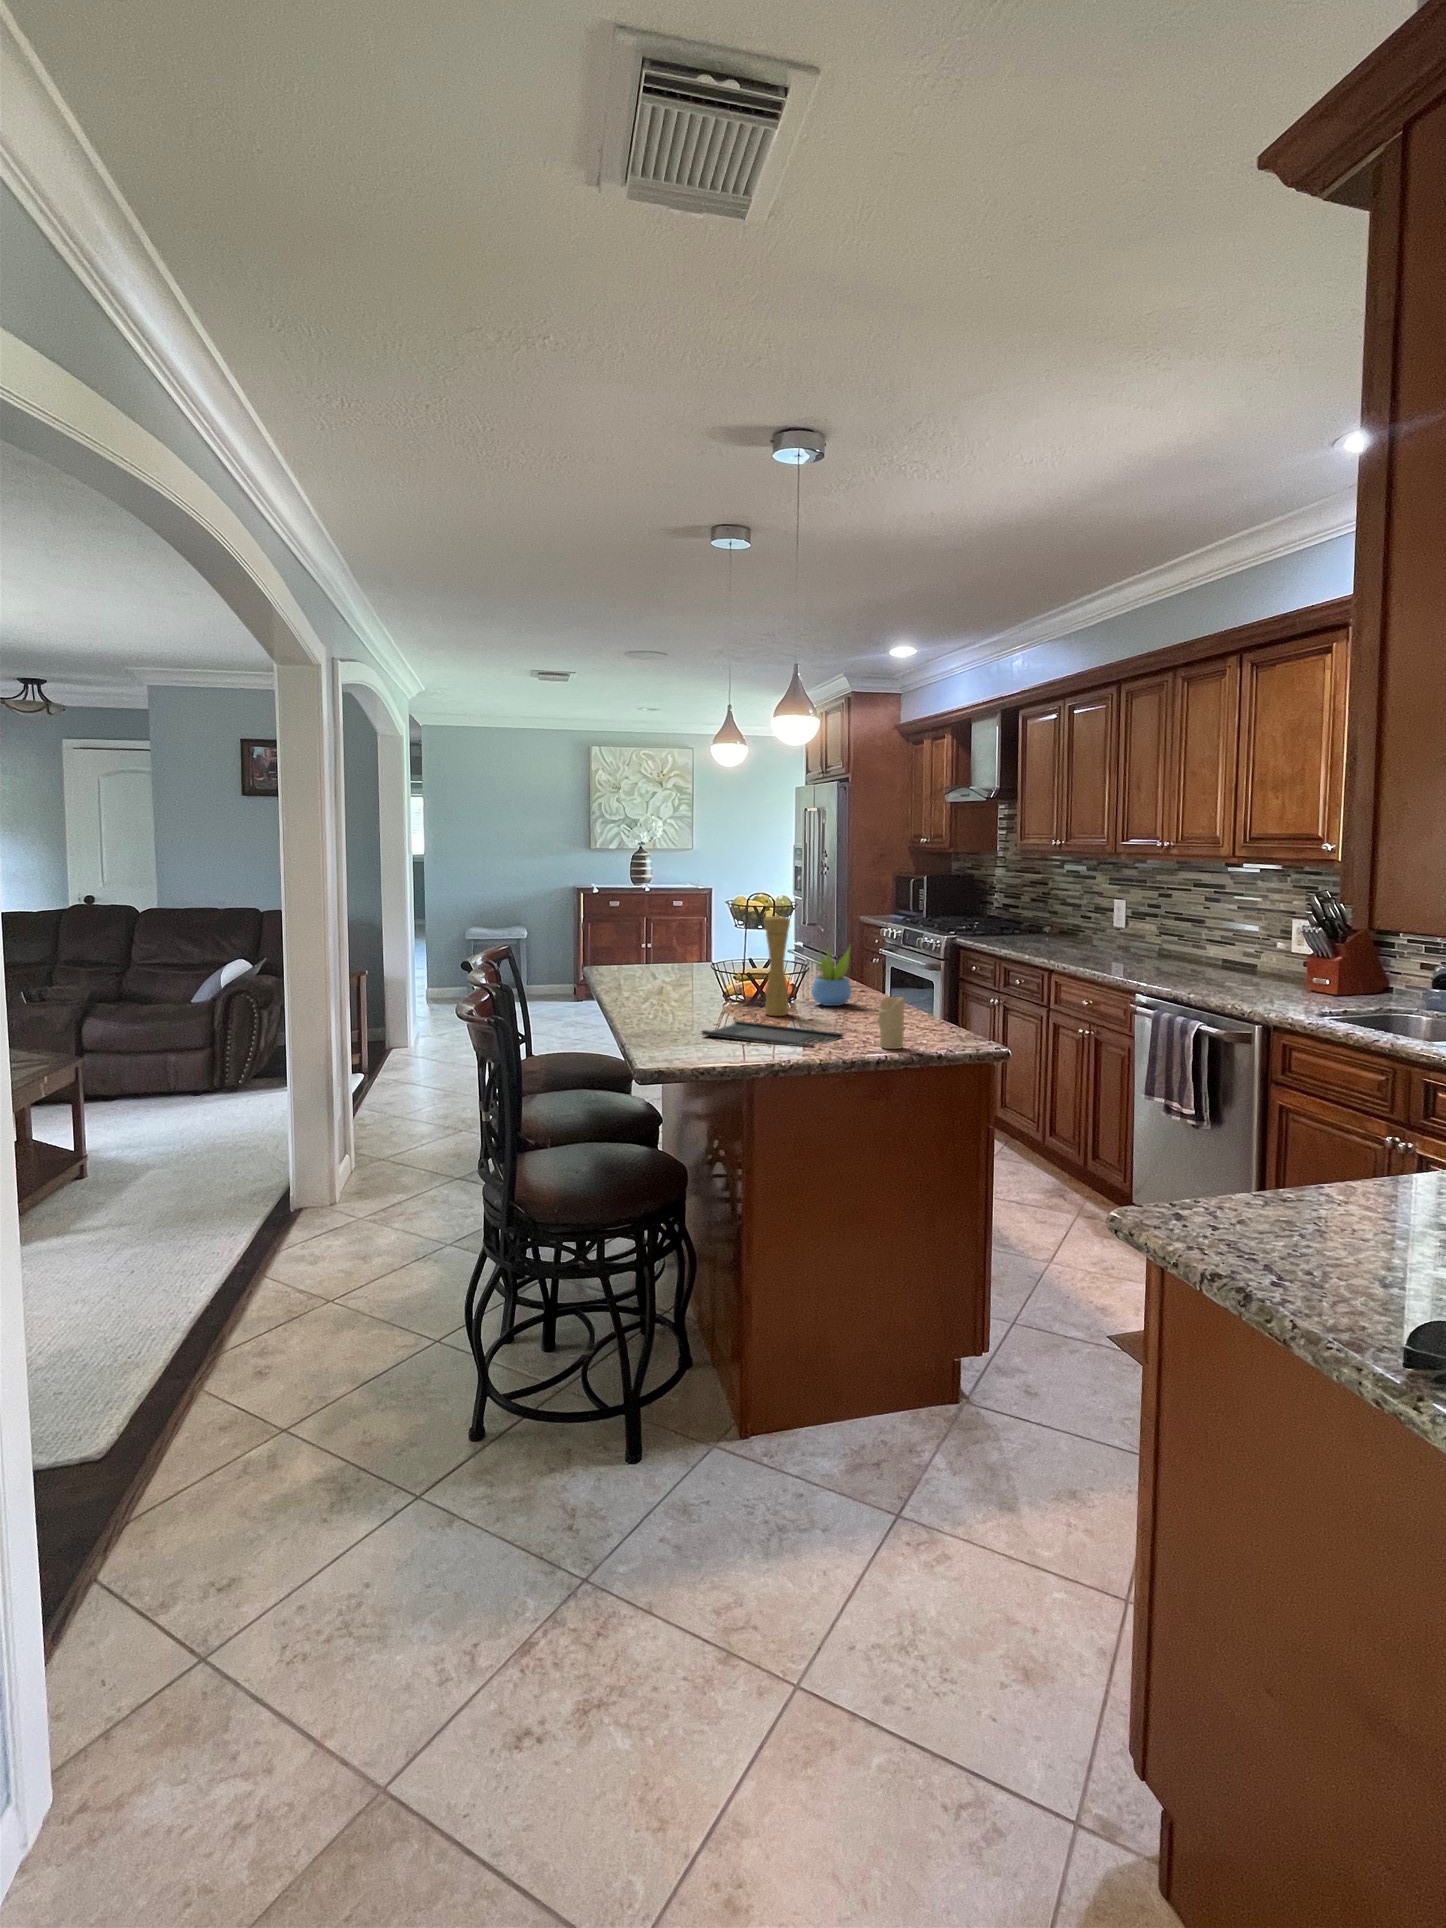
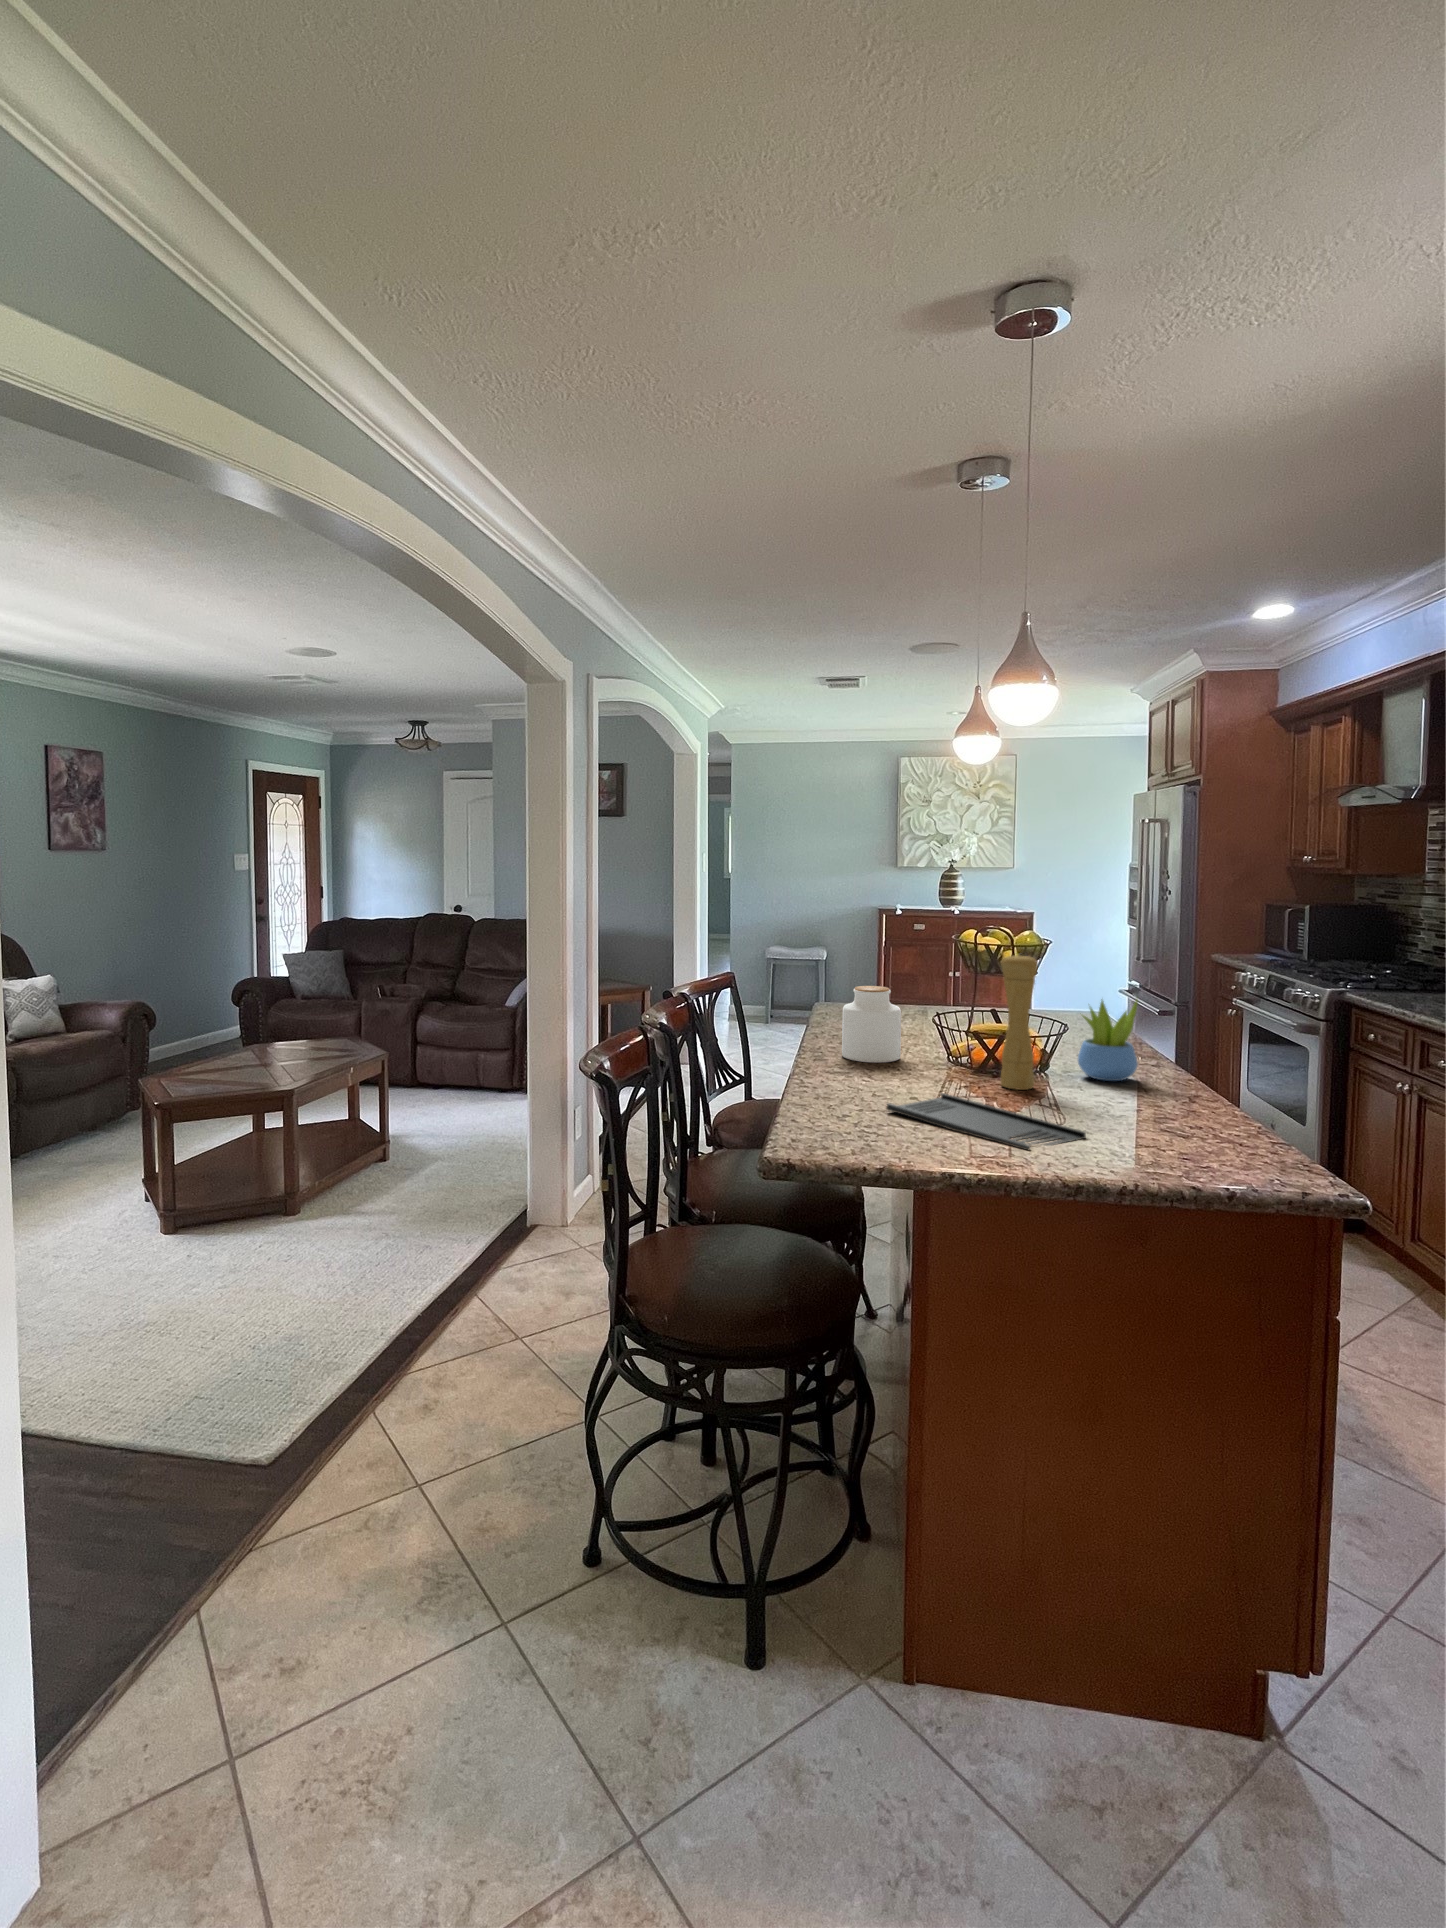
jar: none [632,947,679,1009] -> present [842,986,901,1063]
candle: present [879,997,905,1049] -> none [1131,1090,1175,1171]

